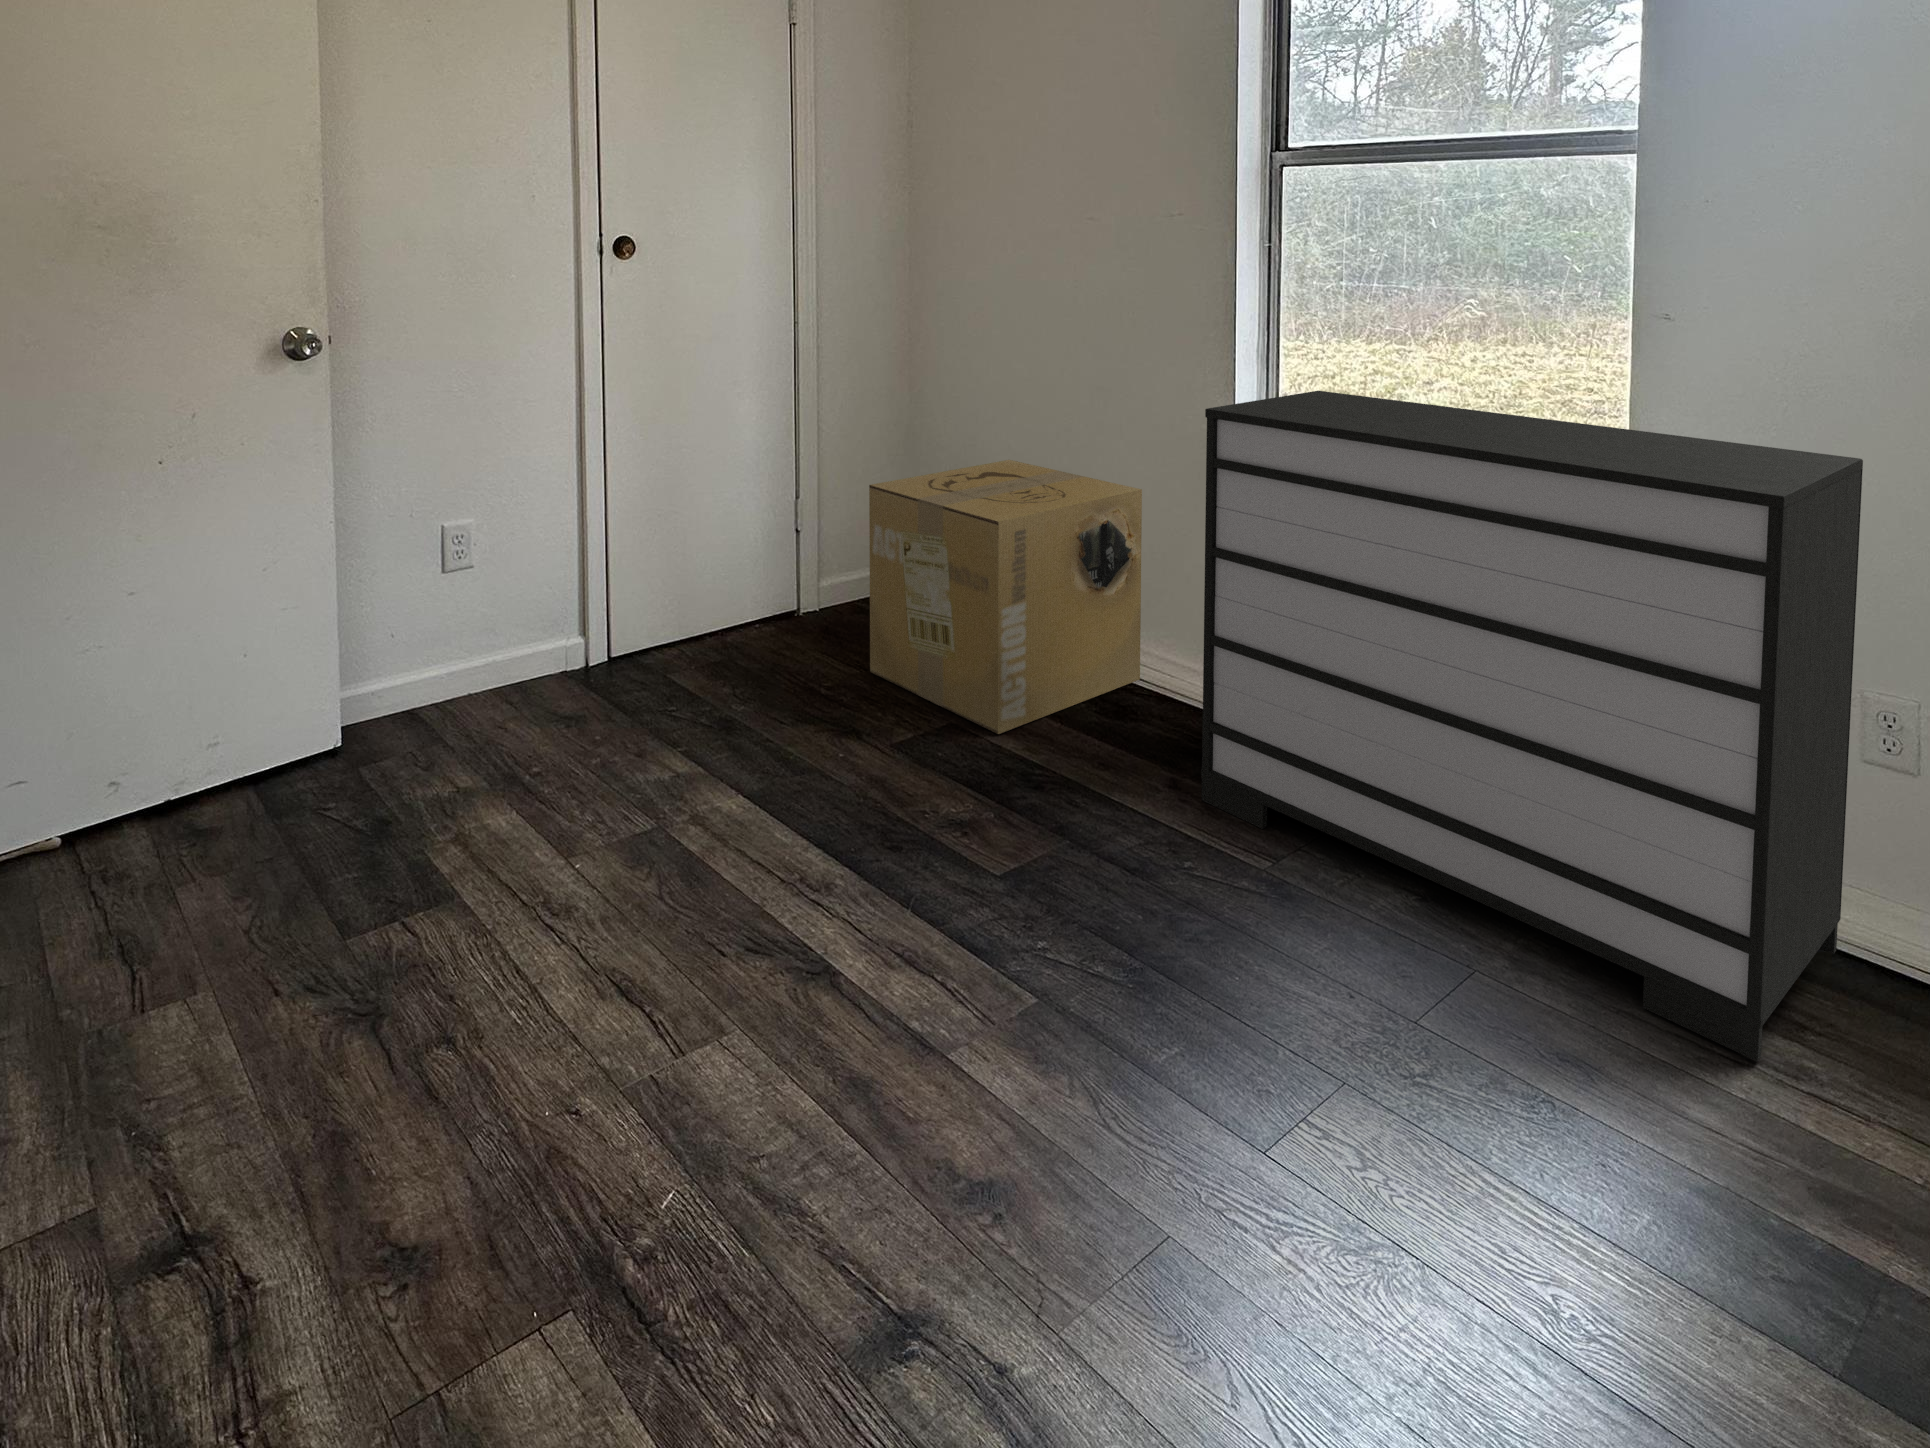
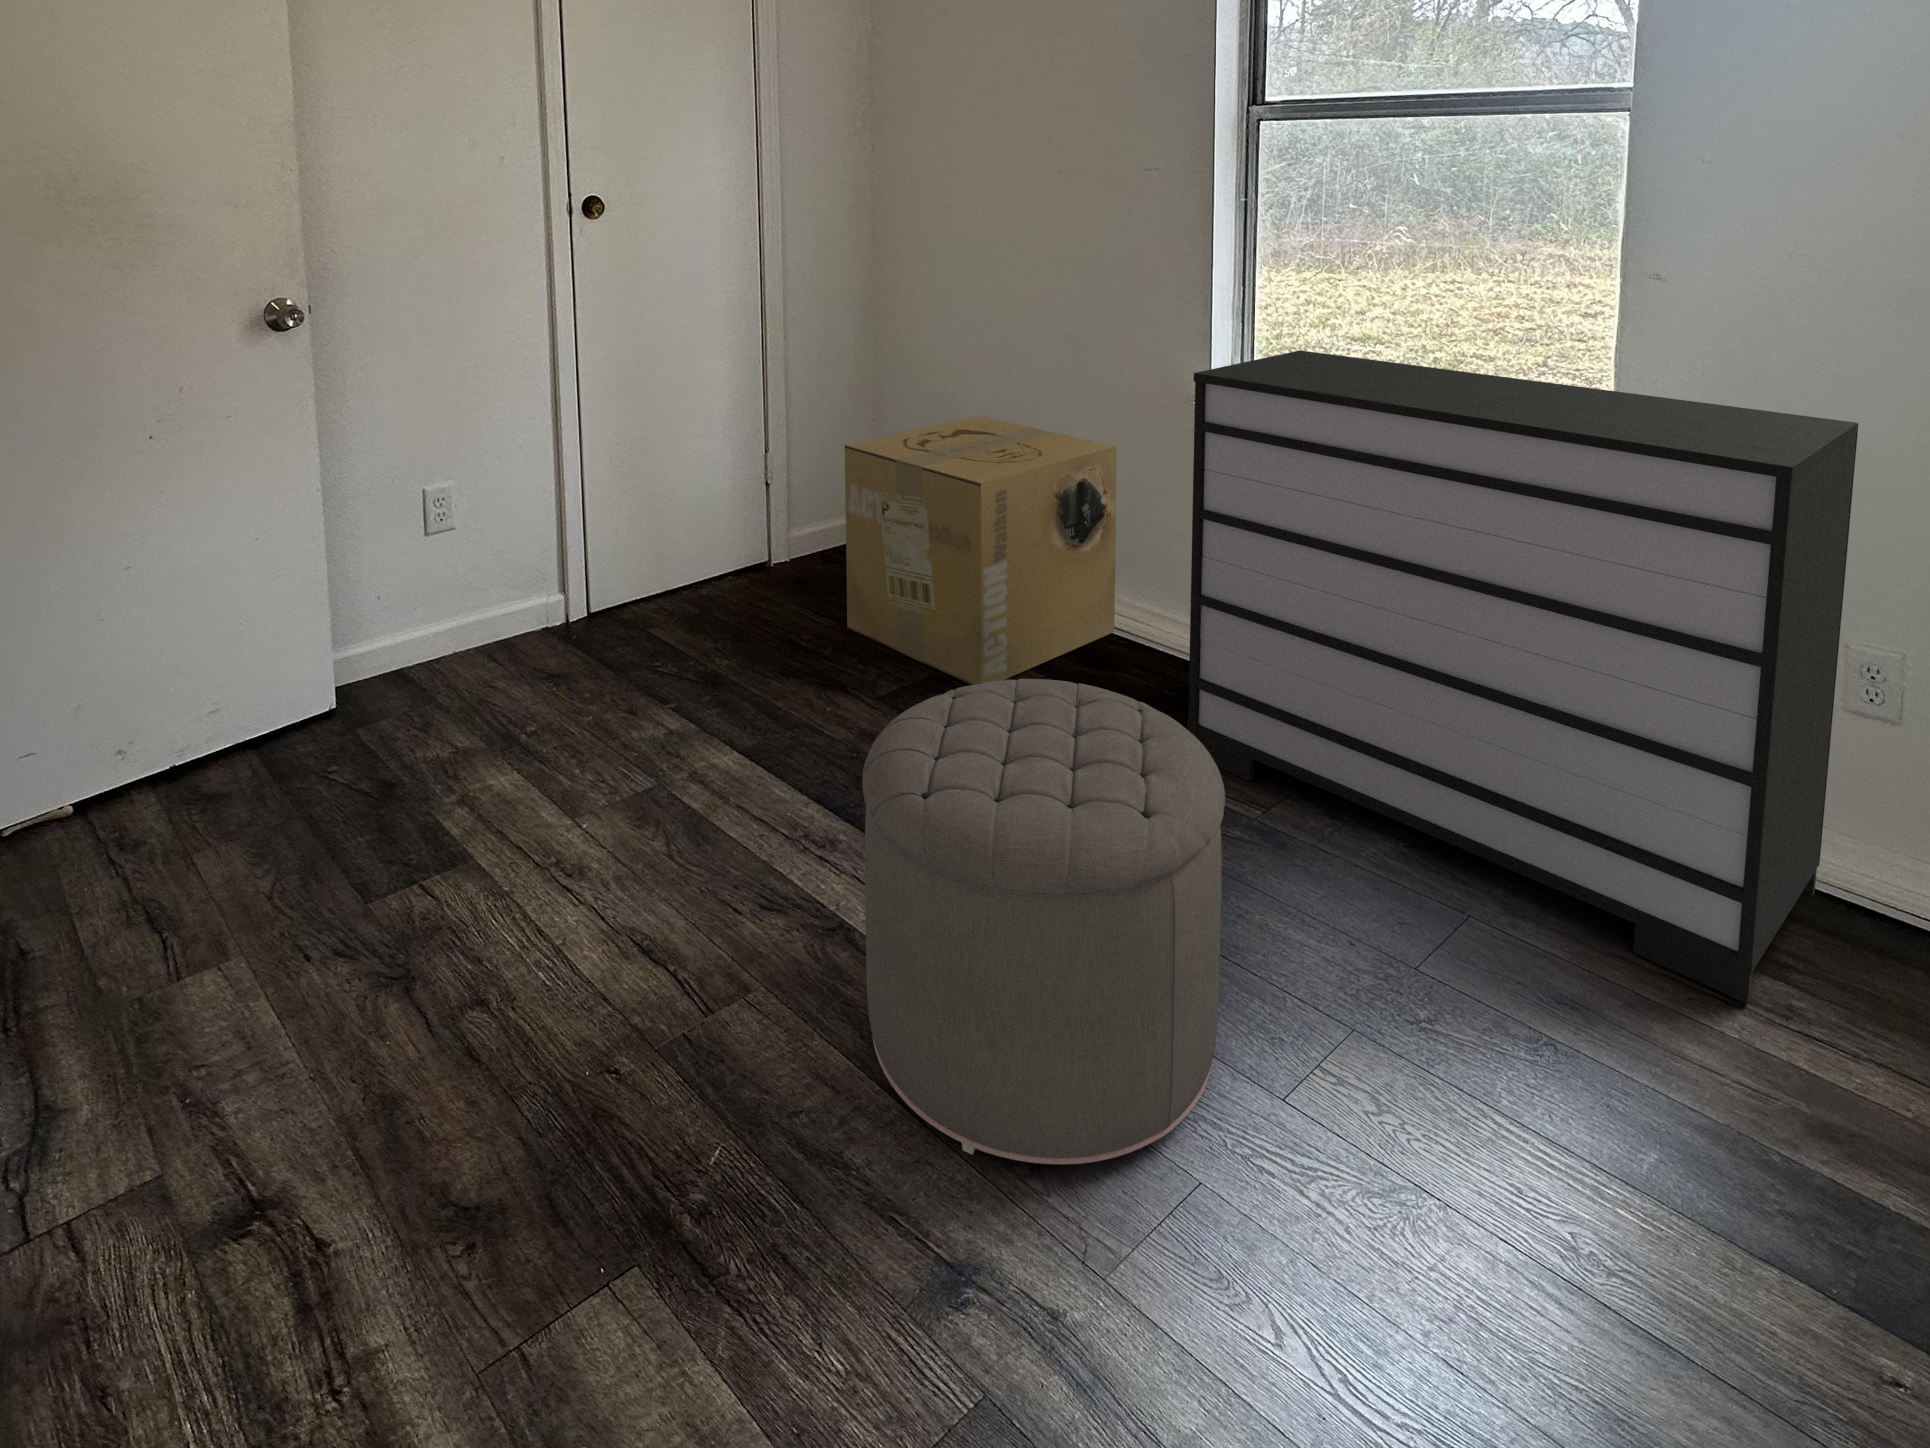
ottoman: none [835,709,1204,1213] -> present [862,679,1225,1164]

